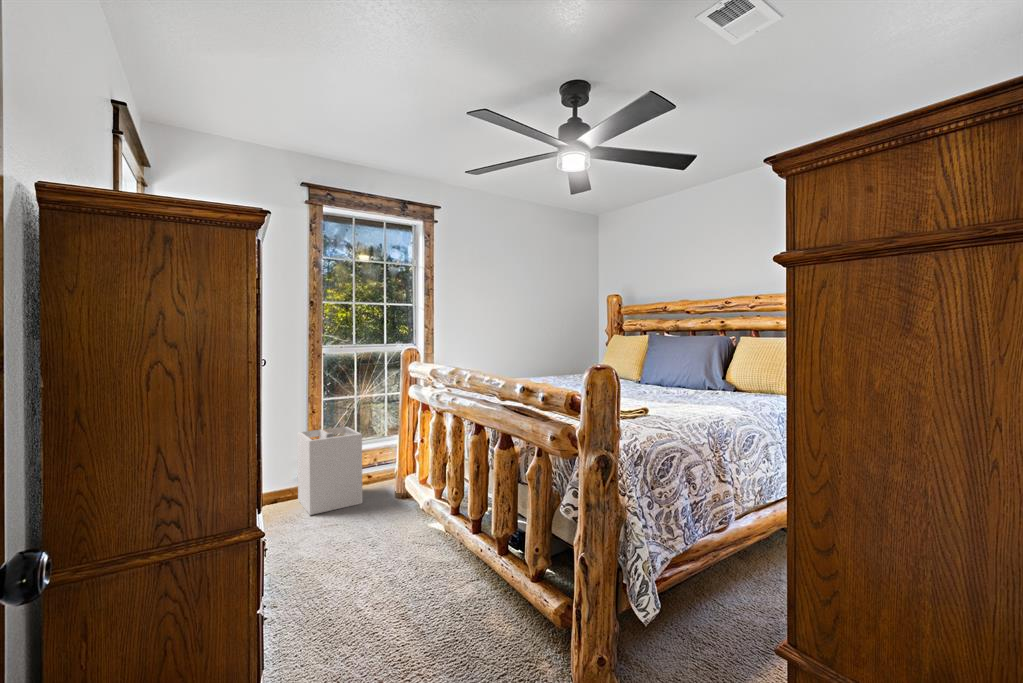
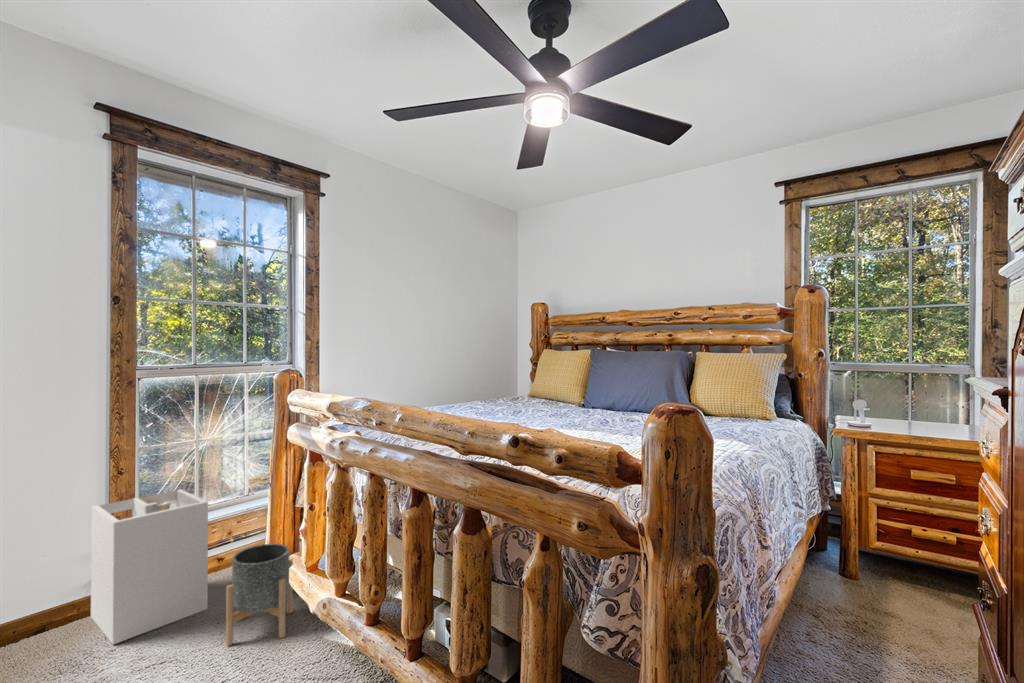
planter: none [372,464,413,523] -> present [226,544,293,645]

